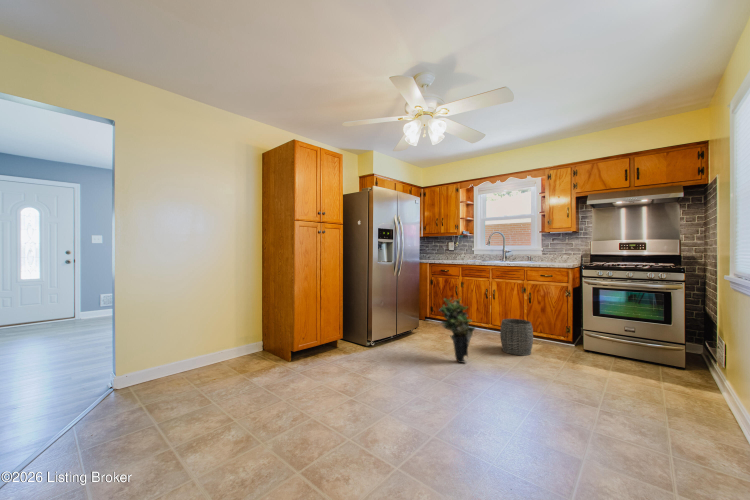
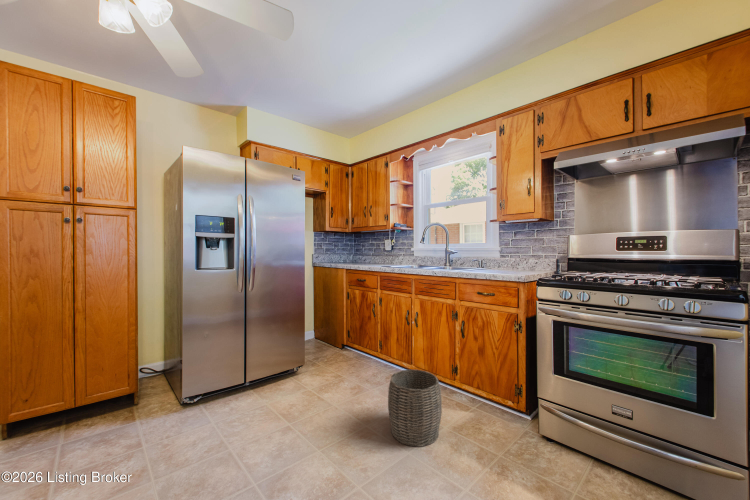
potted plant: present [439,298,475,363] -> none [254,336,318,467]

